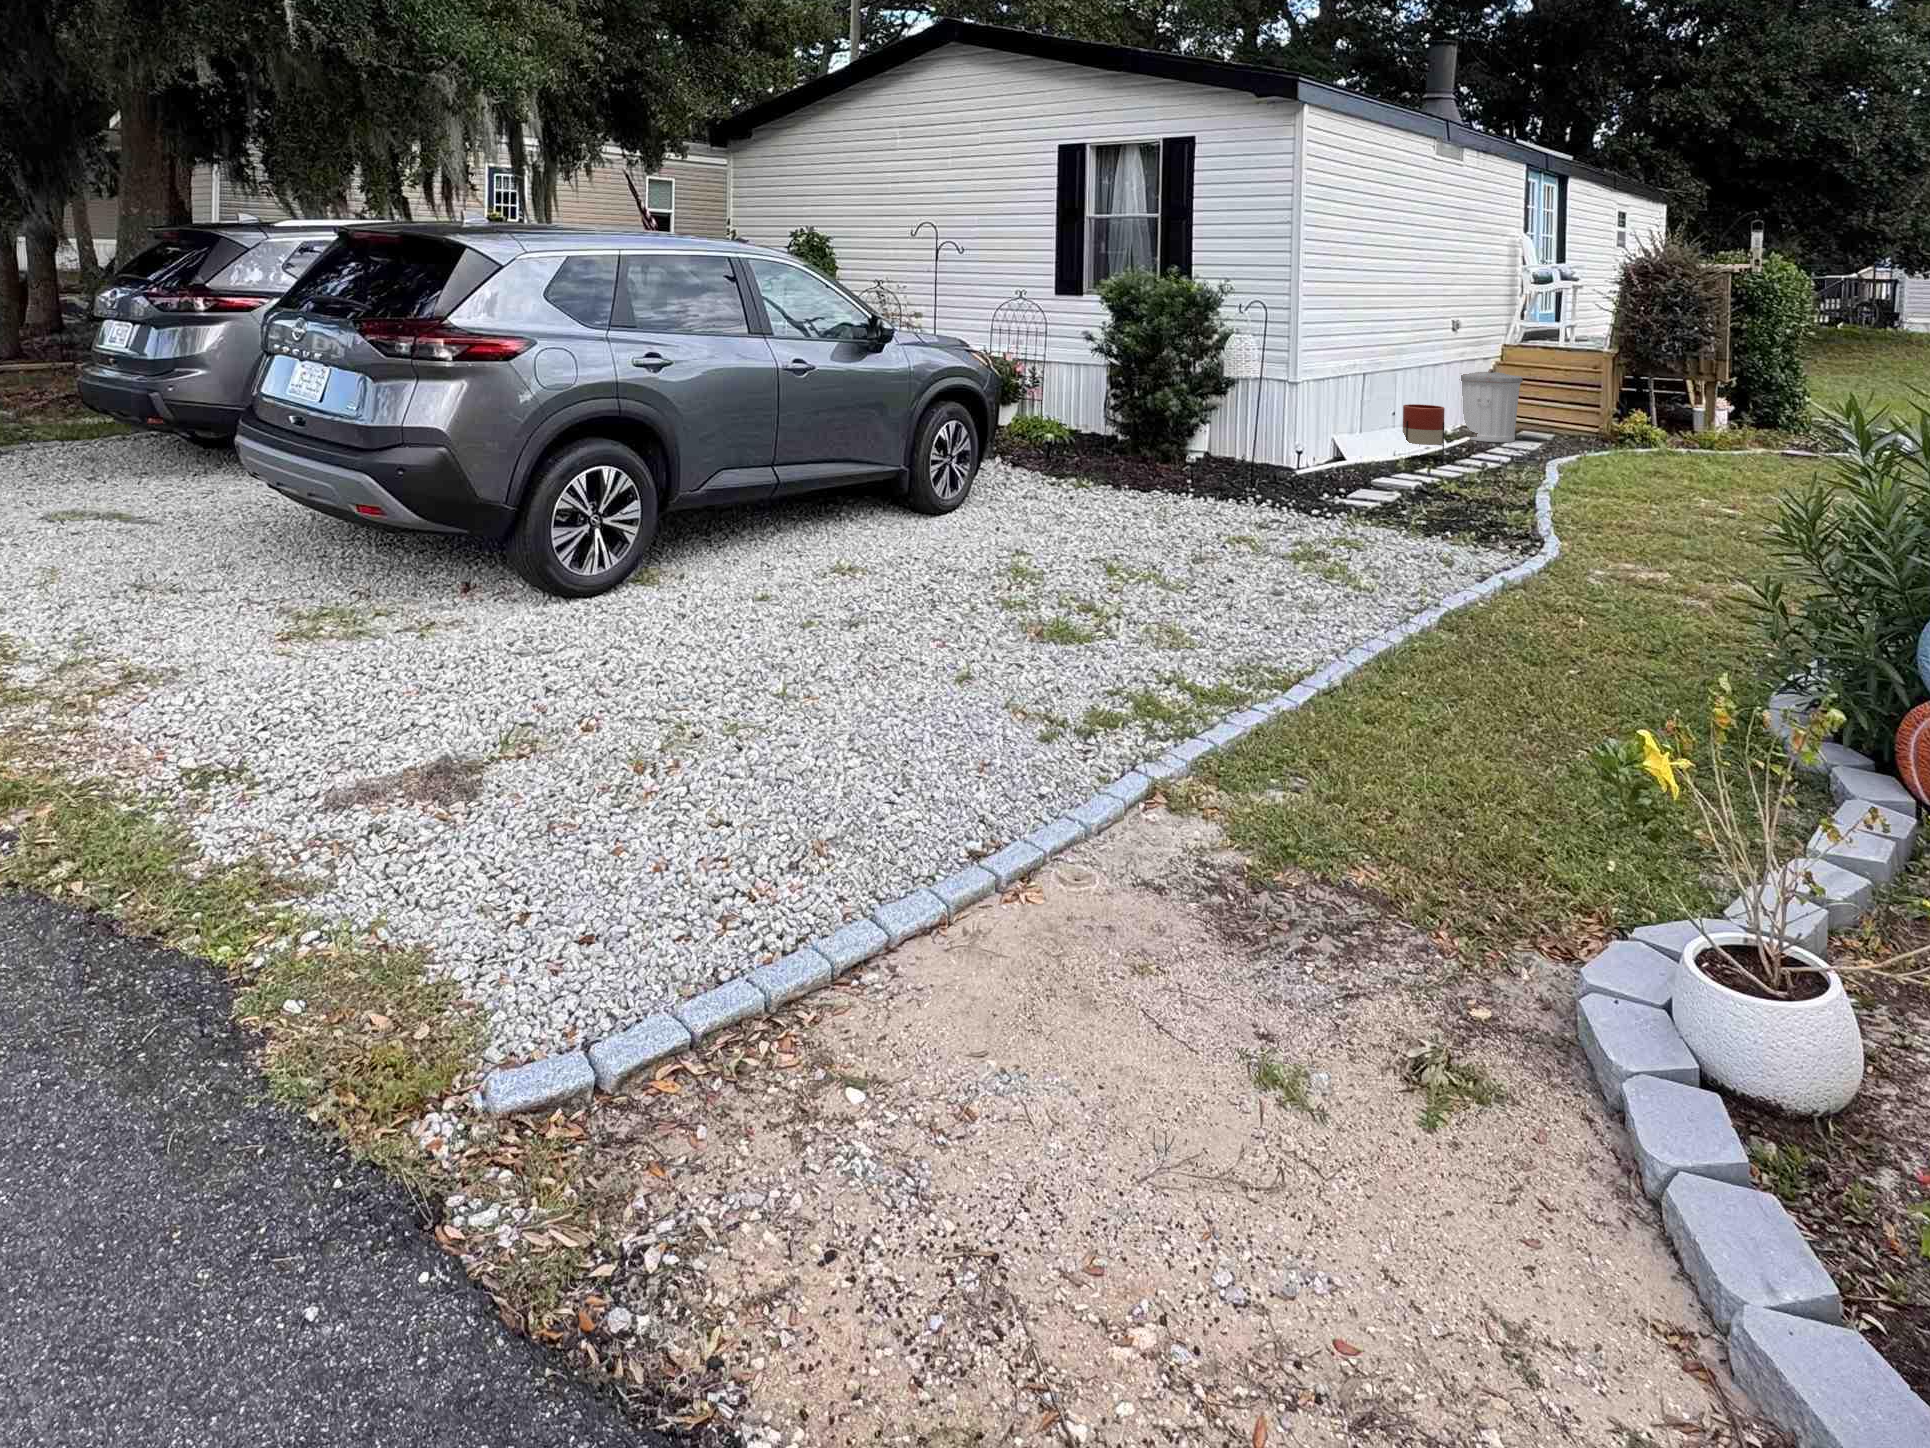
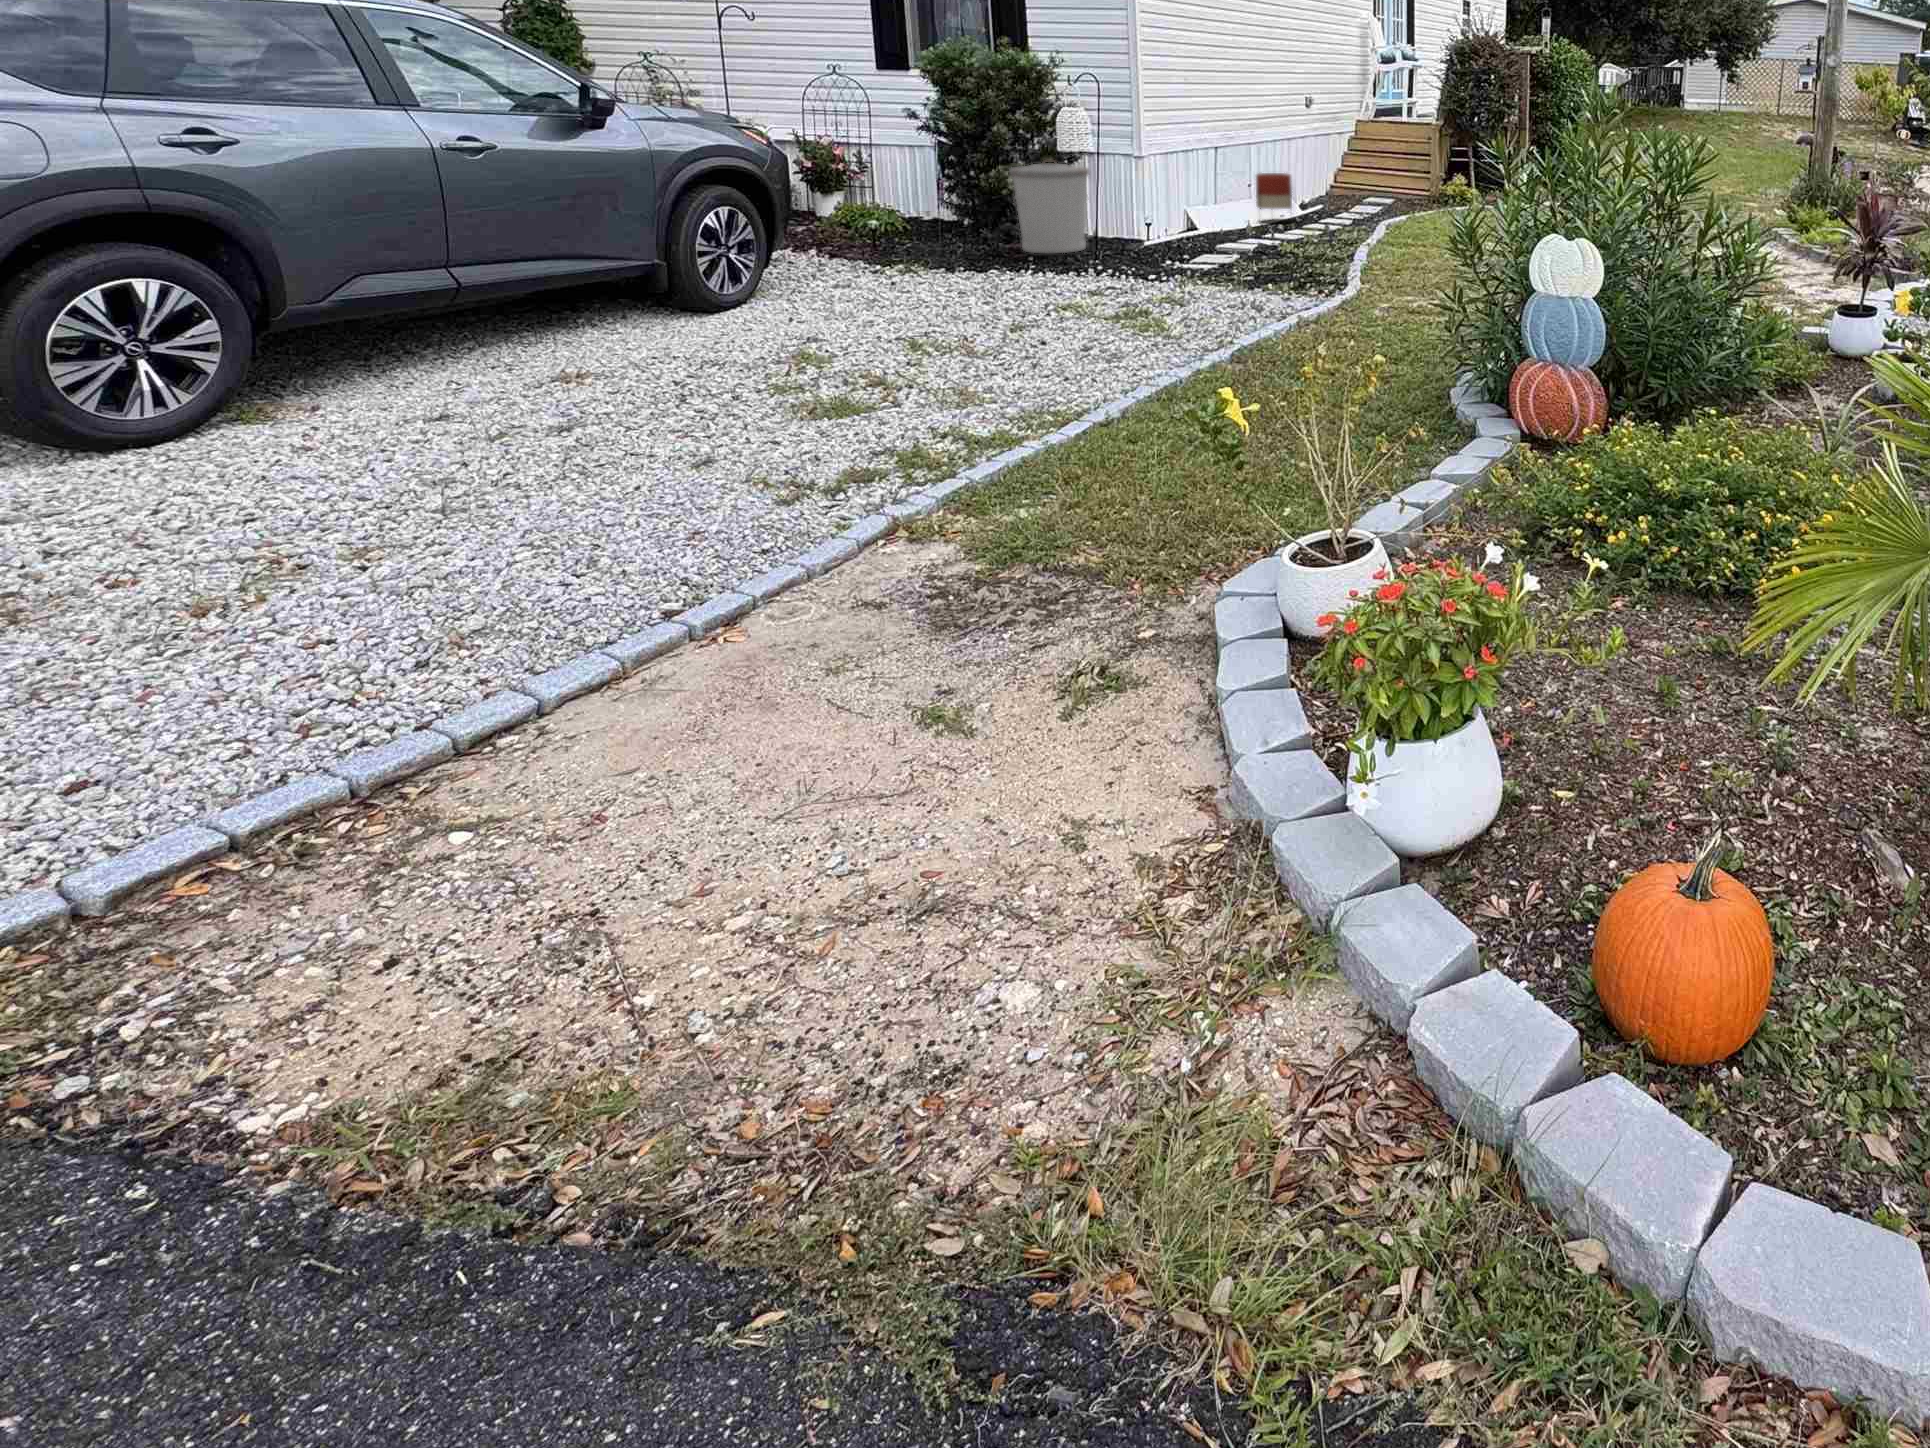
trash can: present [1459,369,1523,442] -> present [1009,161,1089,253]

